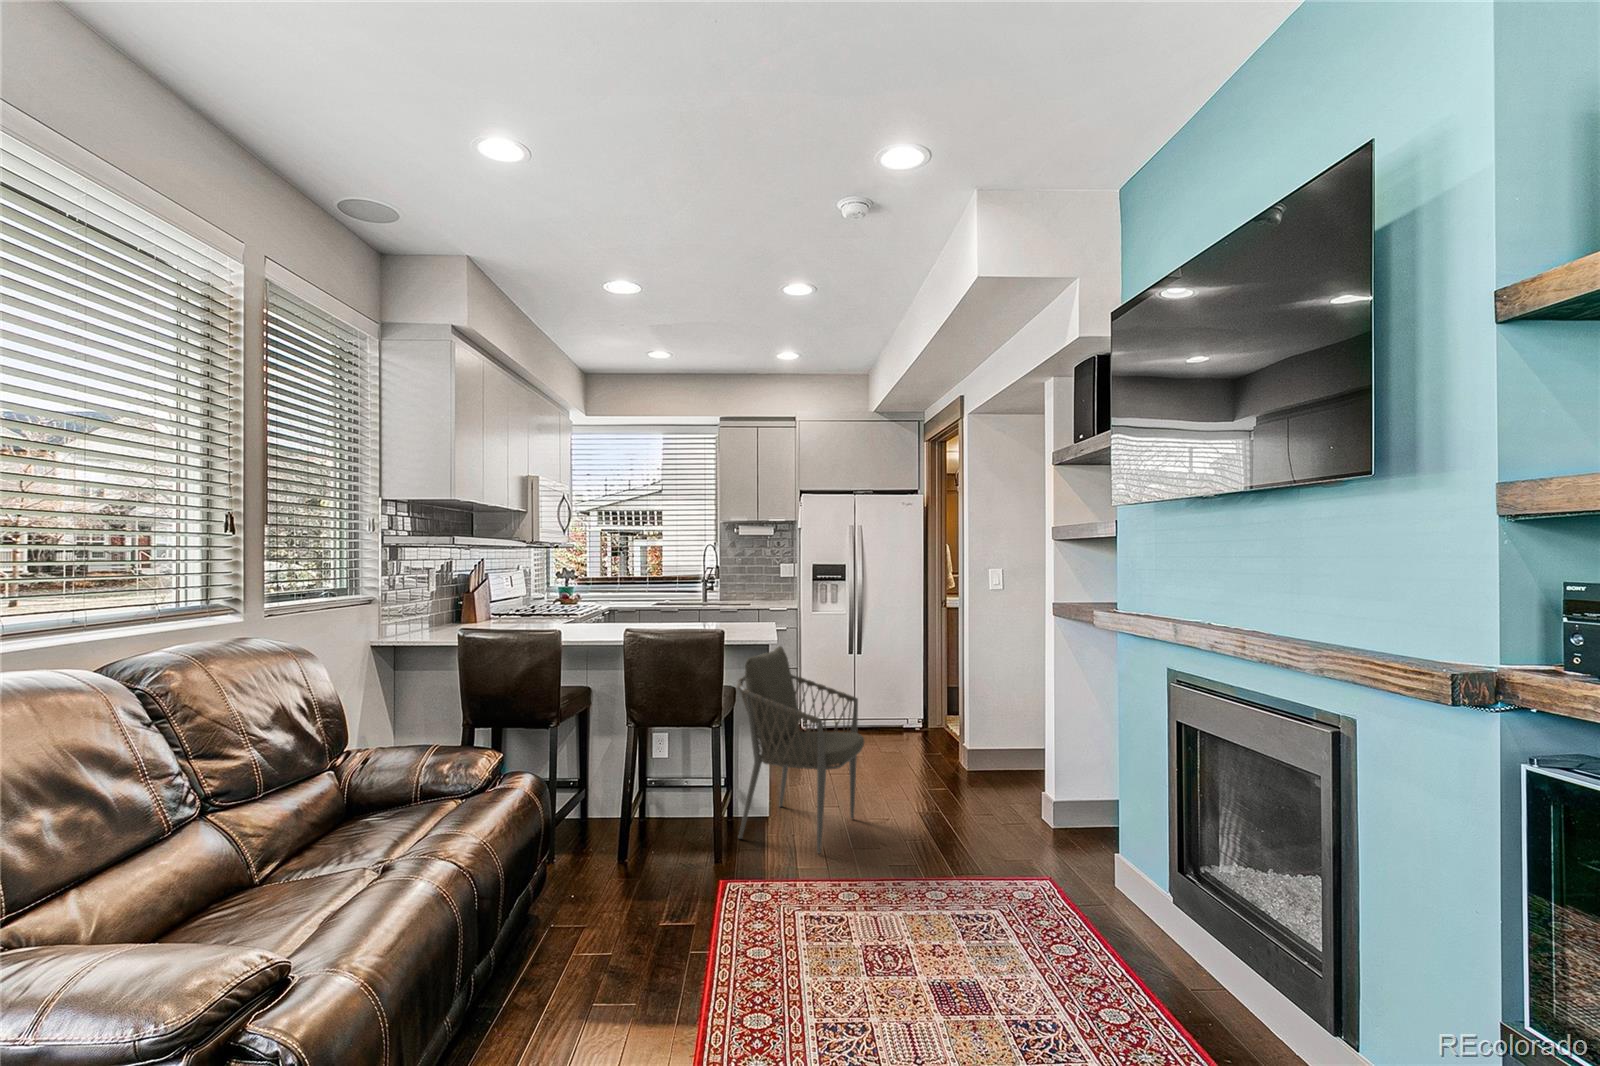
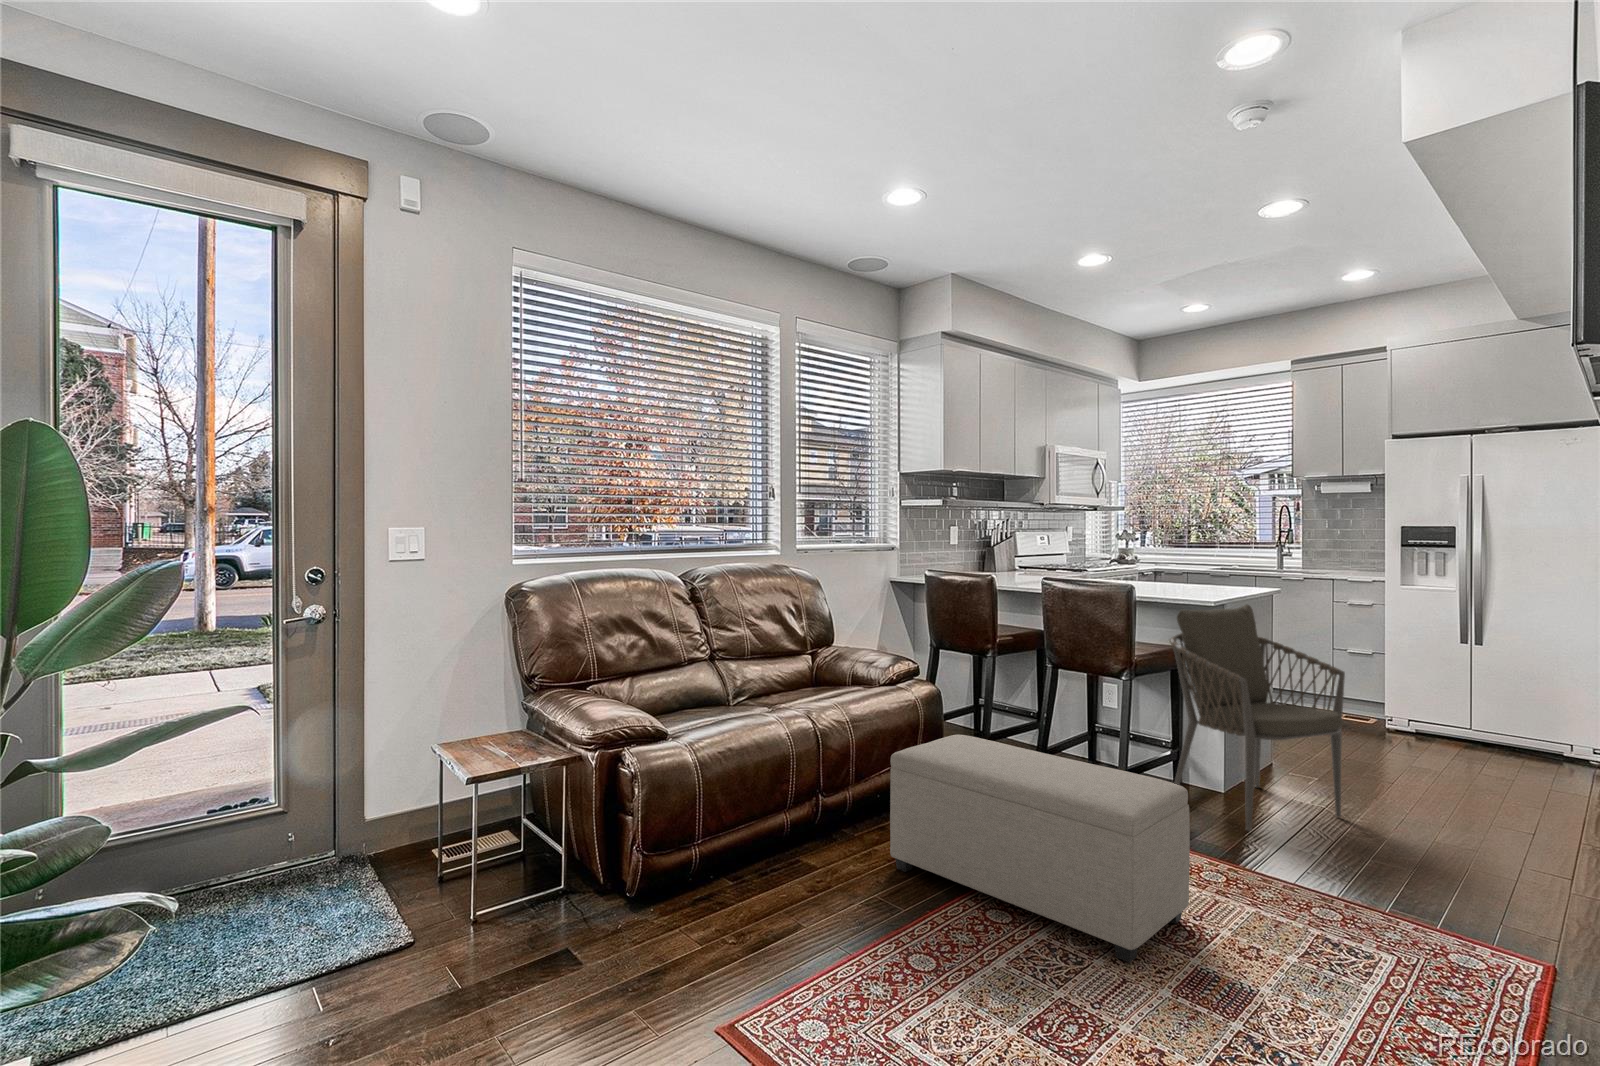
ottoman: none [582,837,895,1034] -> present [890,735,1190,963]

